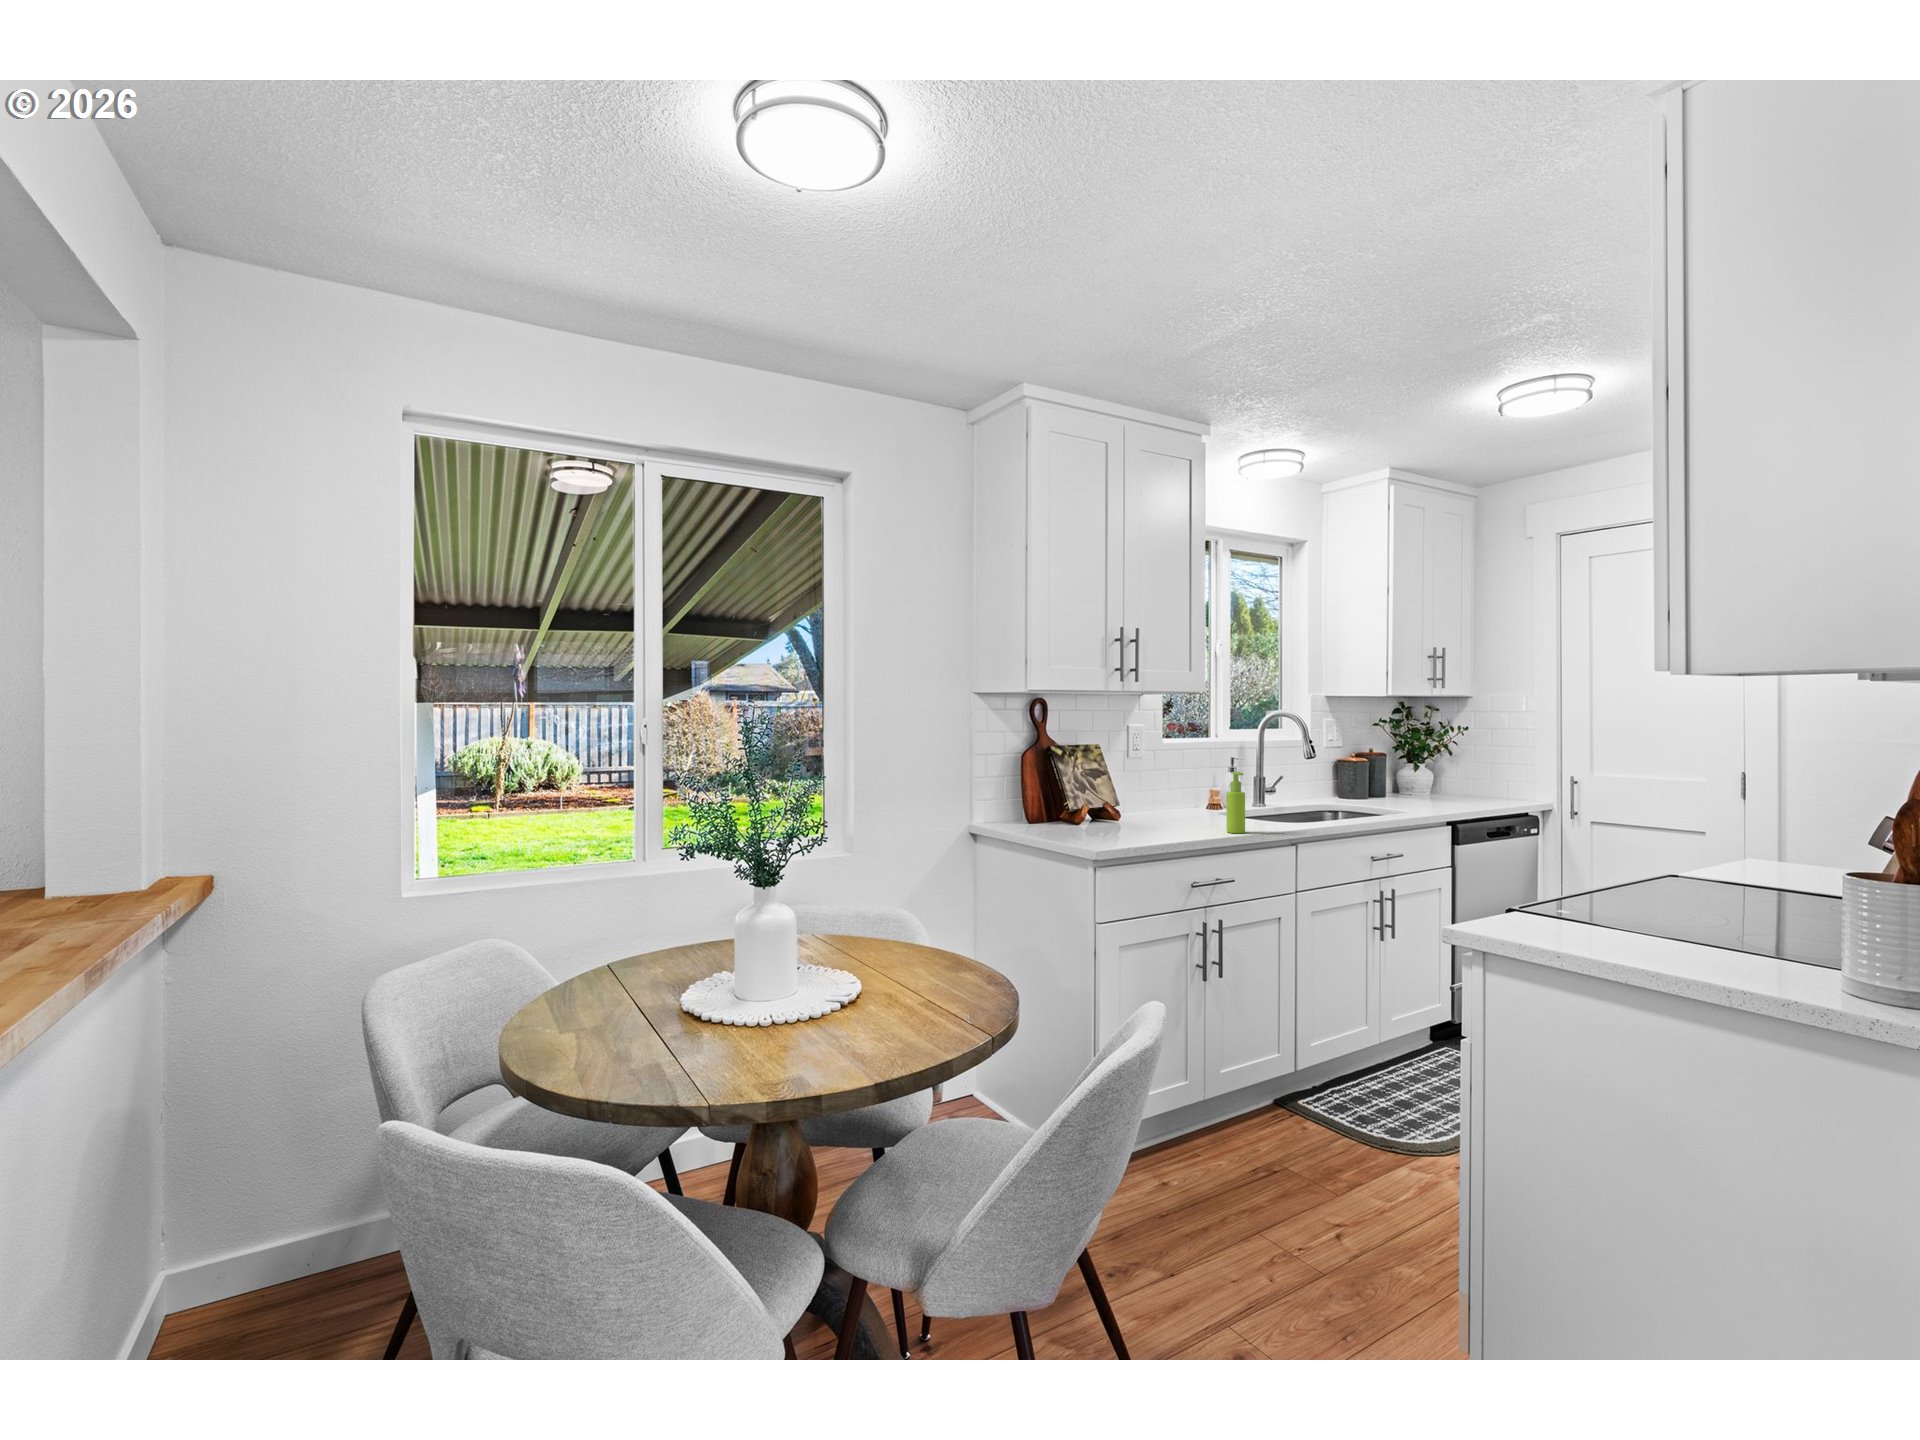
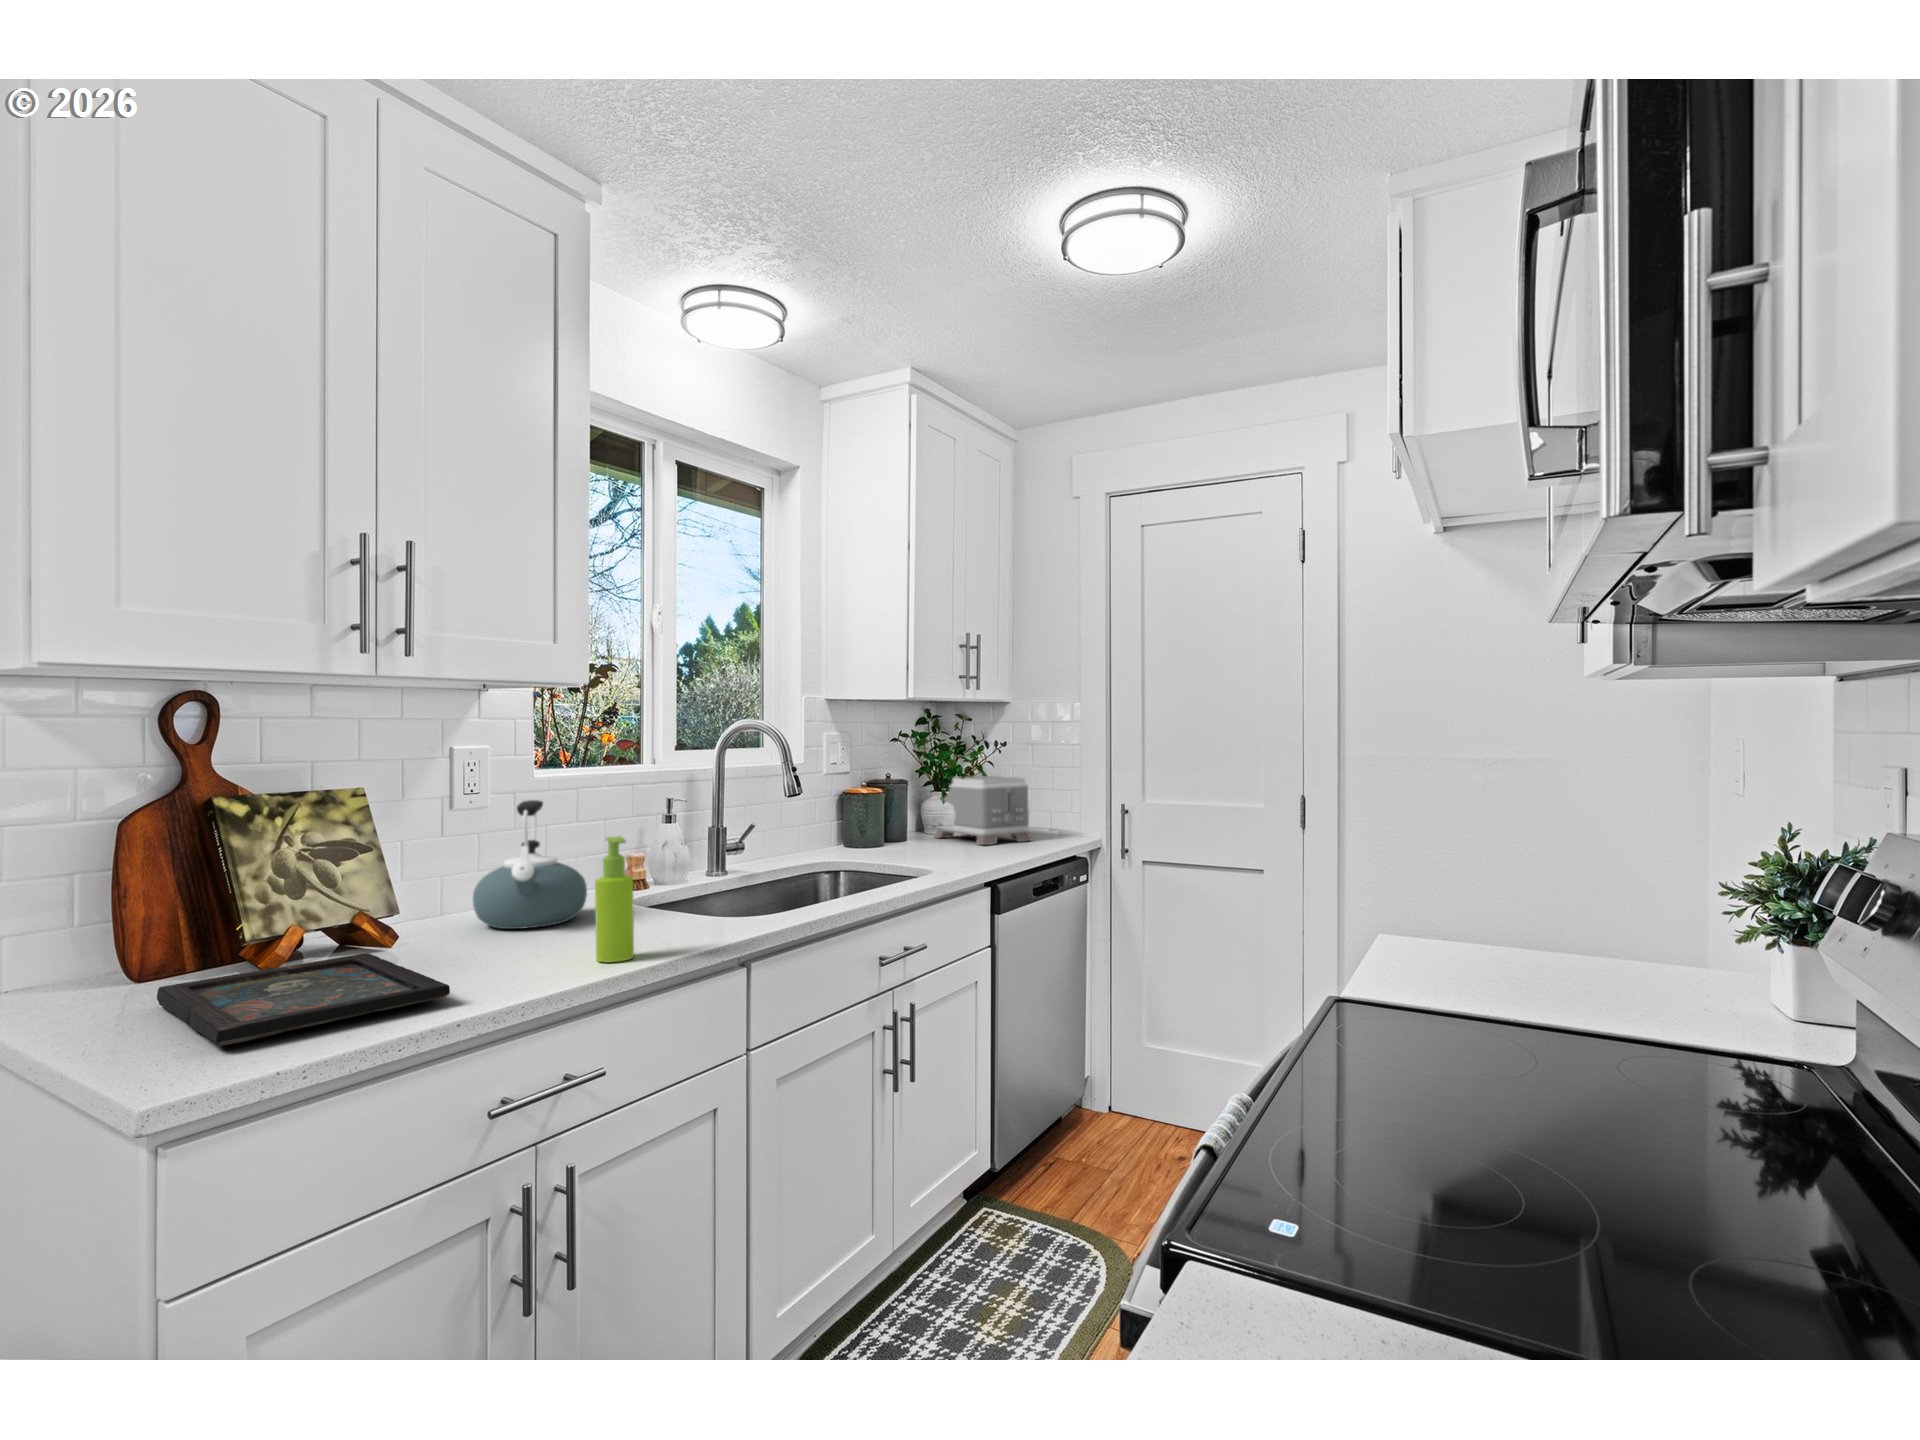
toaster: none [1407,752,1489,802] -> present [935,776,1032,845]
kettle: none [1146,754,1203,820] -> present [473,800,587,929]
tray: none [1052,820,1176,841] -> present [157,953,450,1046]

